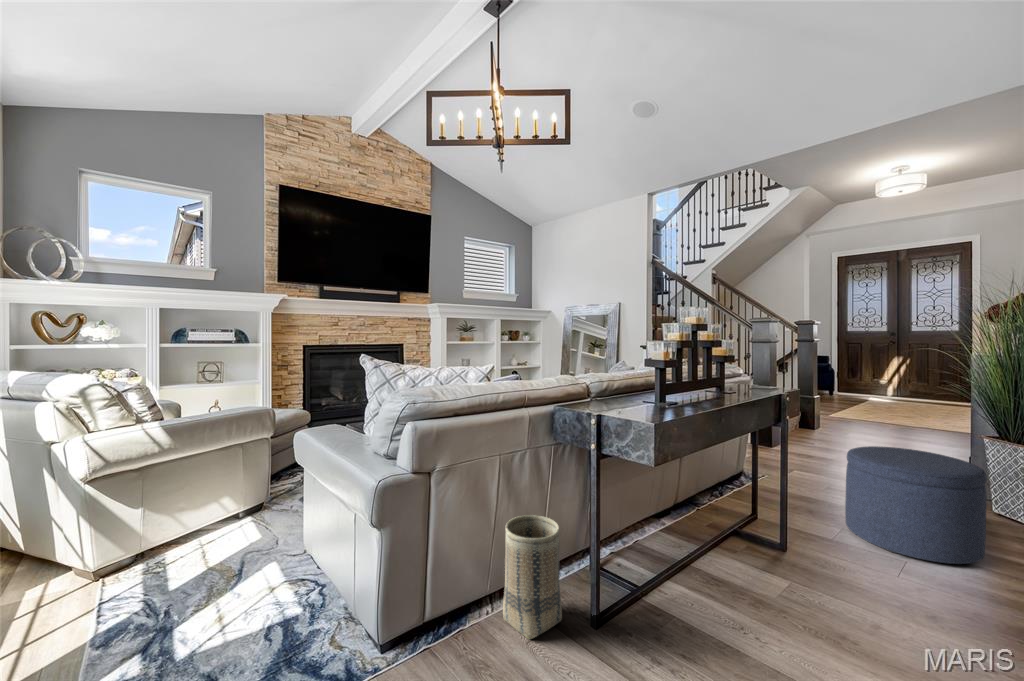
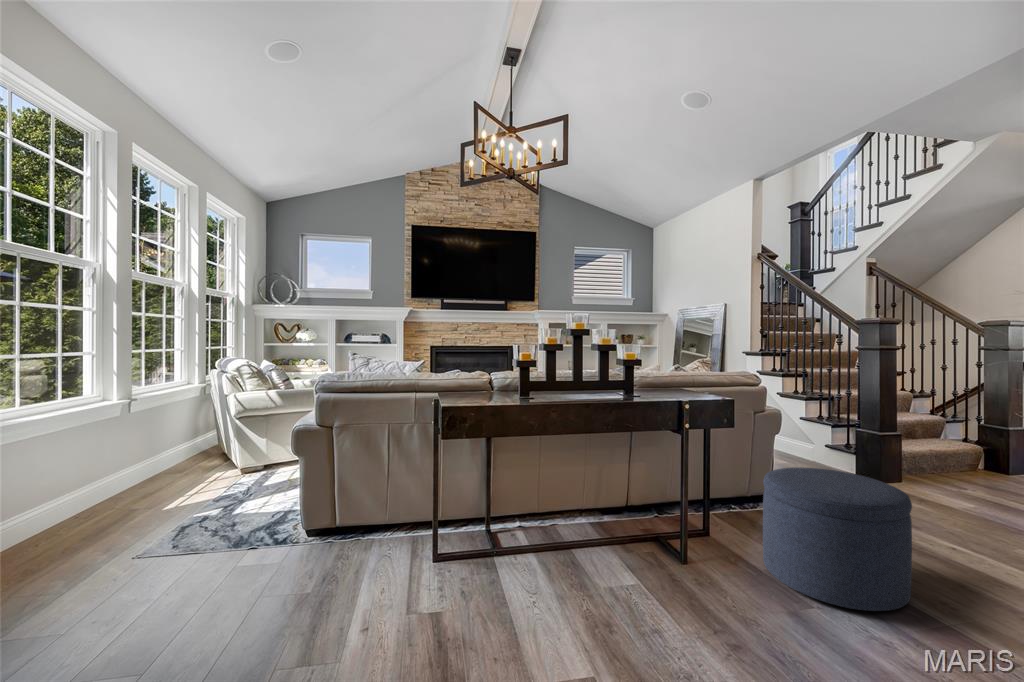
basket: present [503,515,562,639] -> none [377,467,416,546]

